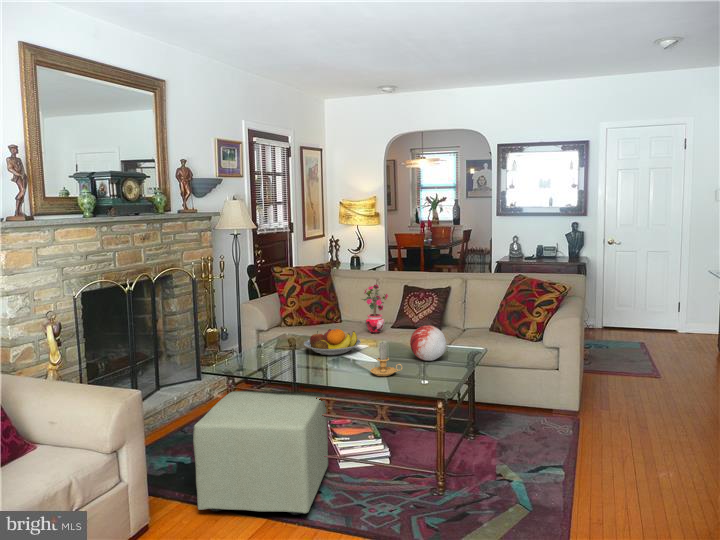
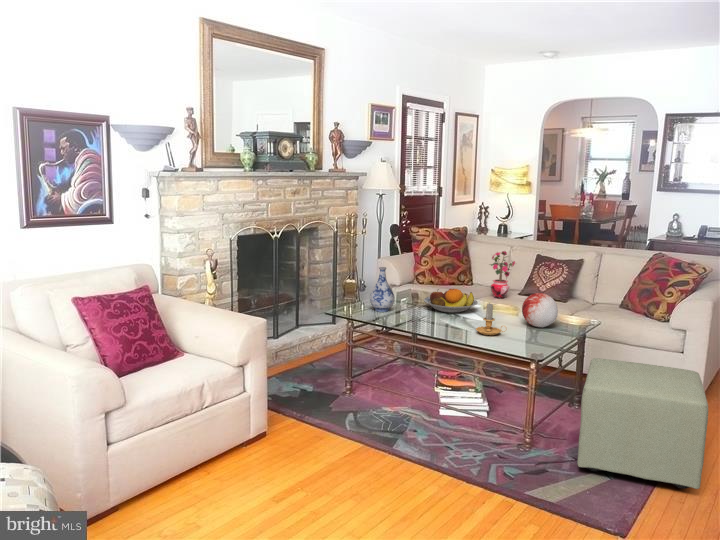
vase: none [246,313,274,363] -> present [370,267,394,312]
ottoman: present [193,391,328,515] -> present [577,358,708,489]

